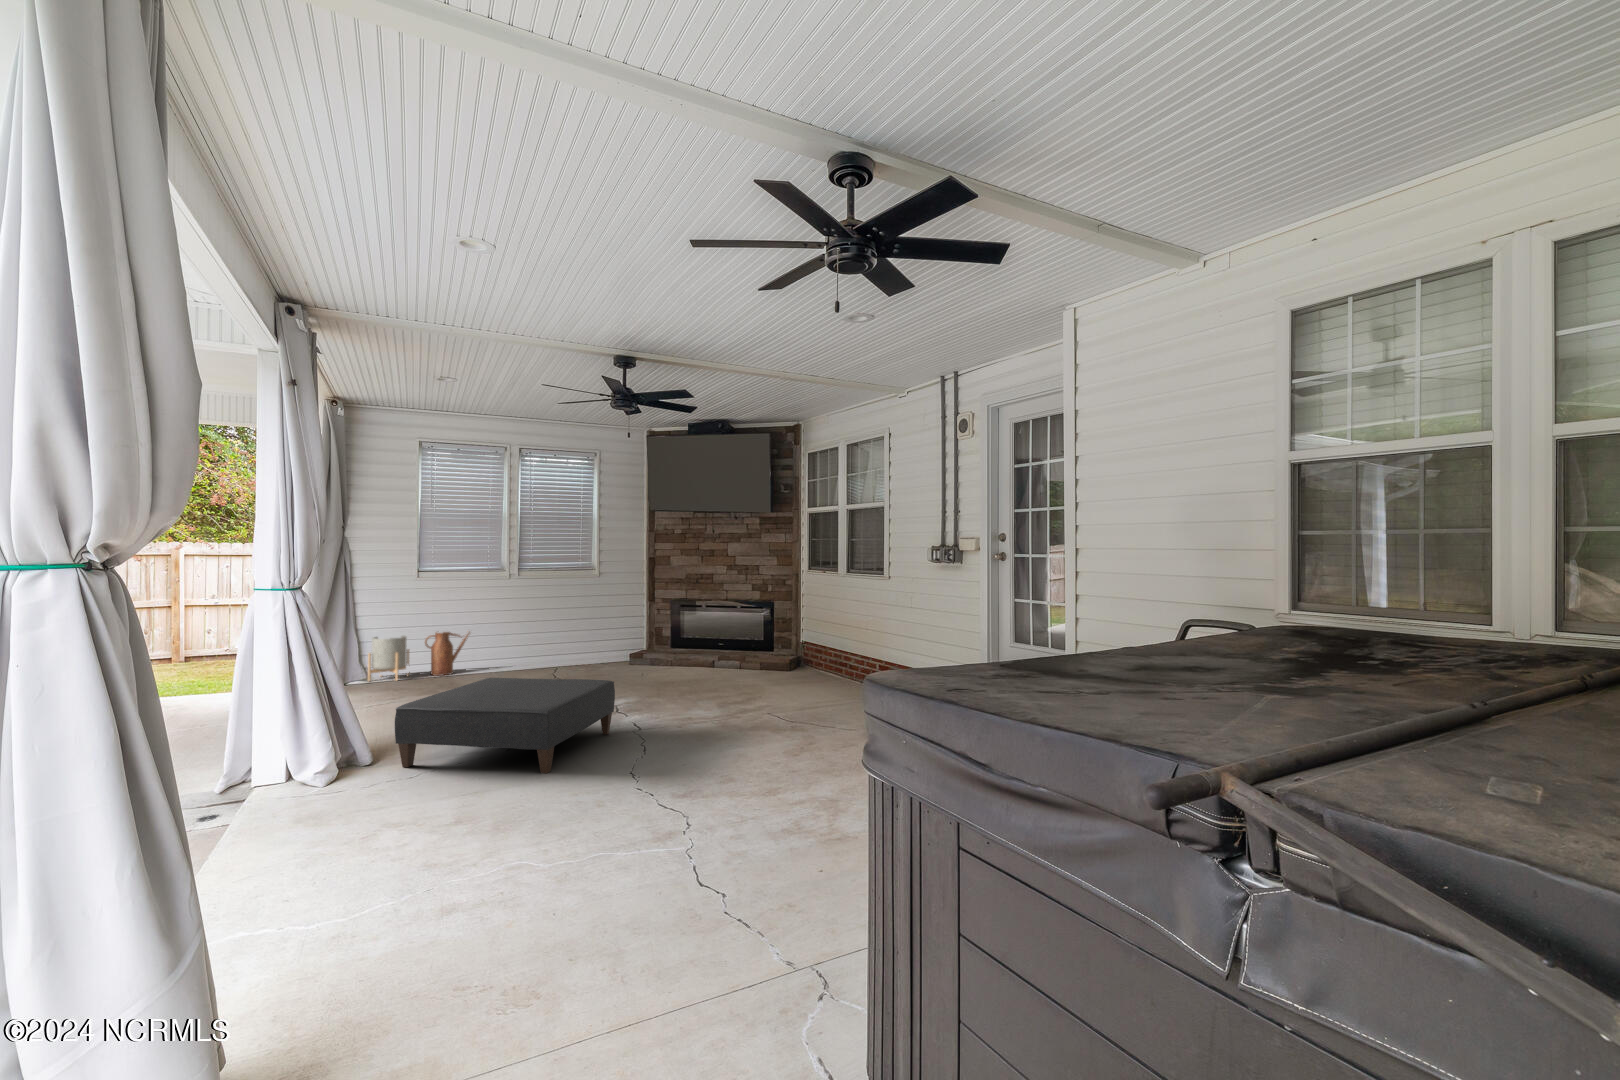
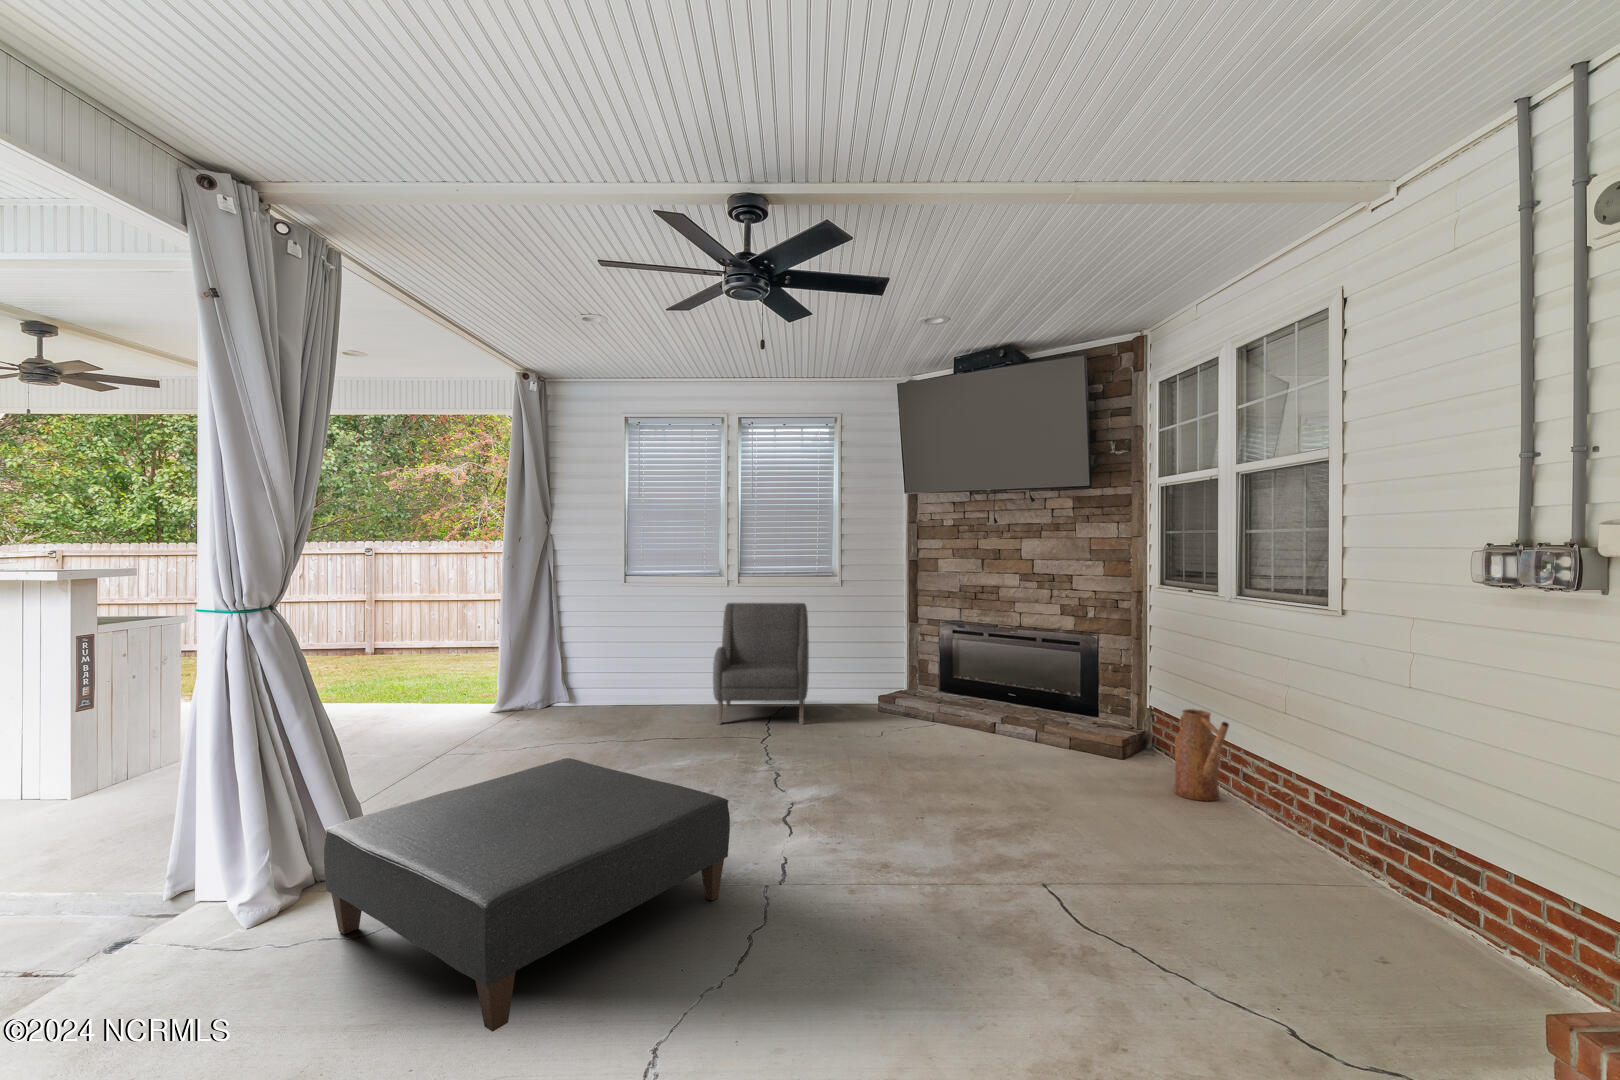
armchair: none [507,589,584,678] -> present [713,603,809,725]
watering can: present [425,632,470,676] -> present [1174,709,1229,801]
planter: present [368,636,409,681] -> none [562,654,611,713]

